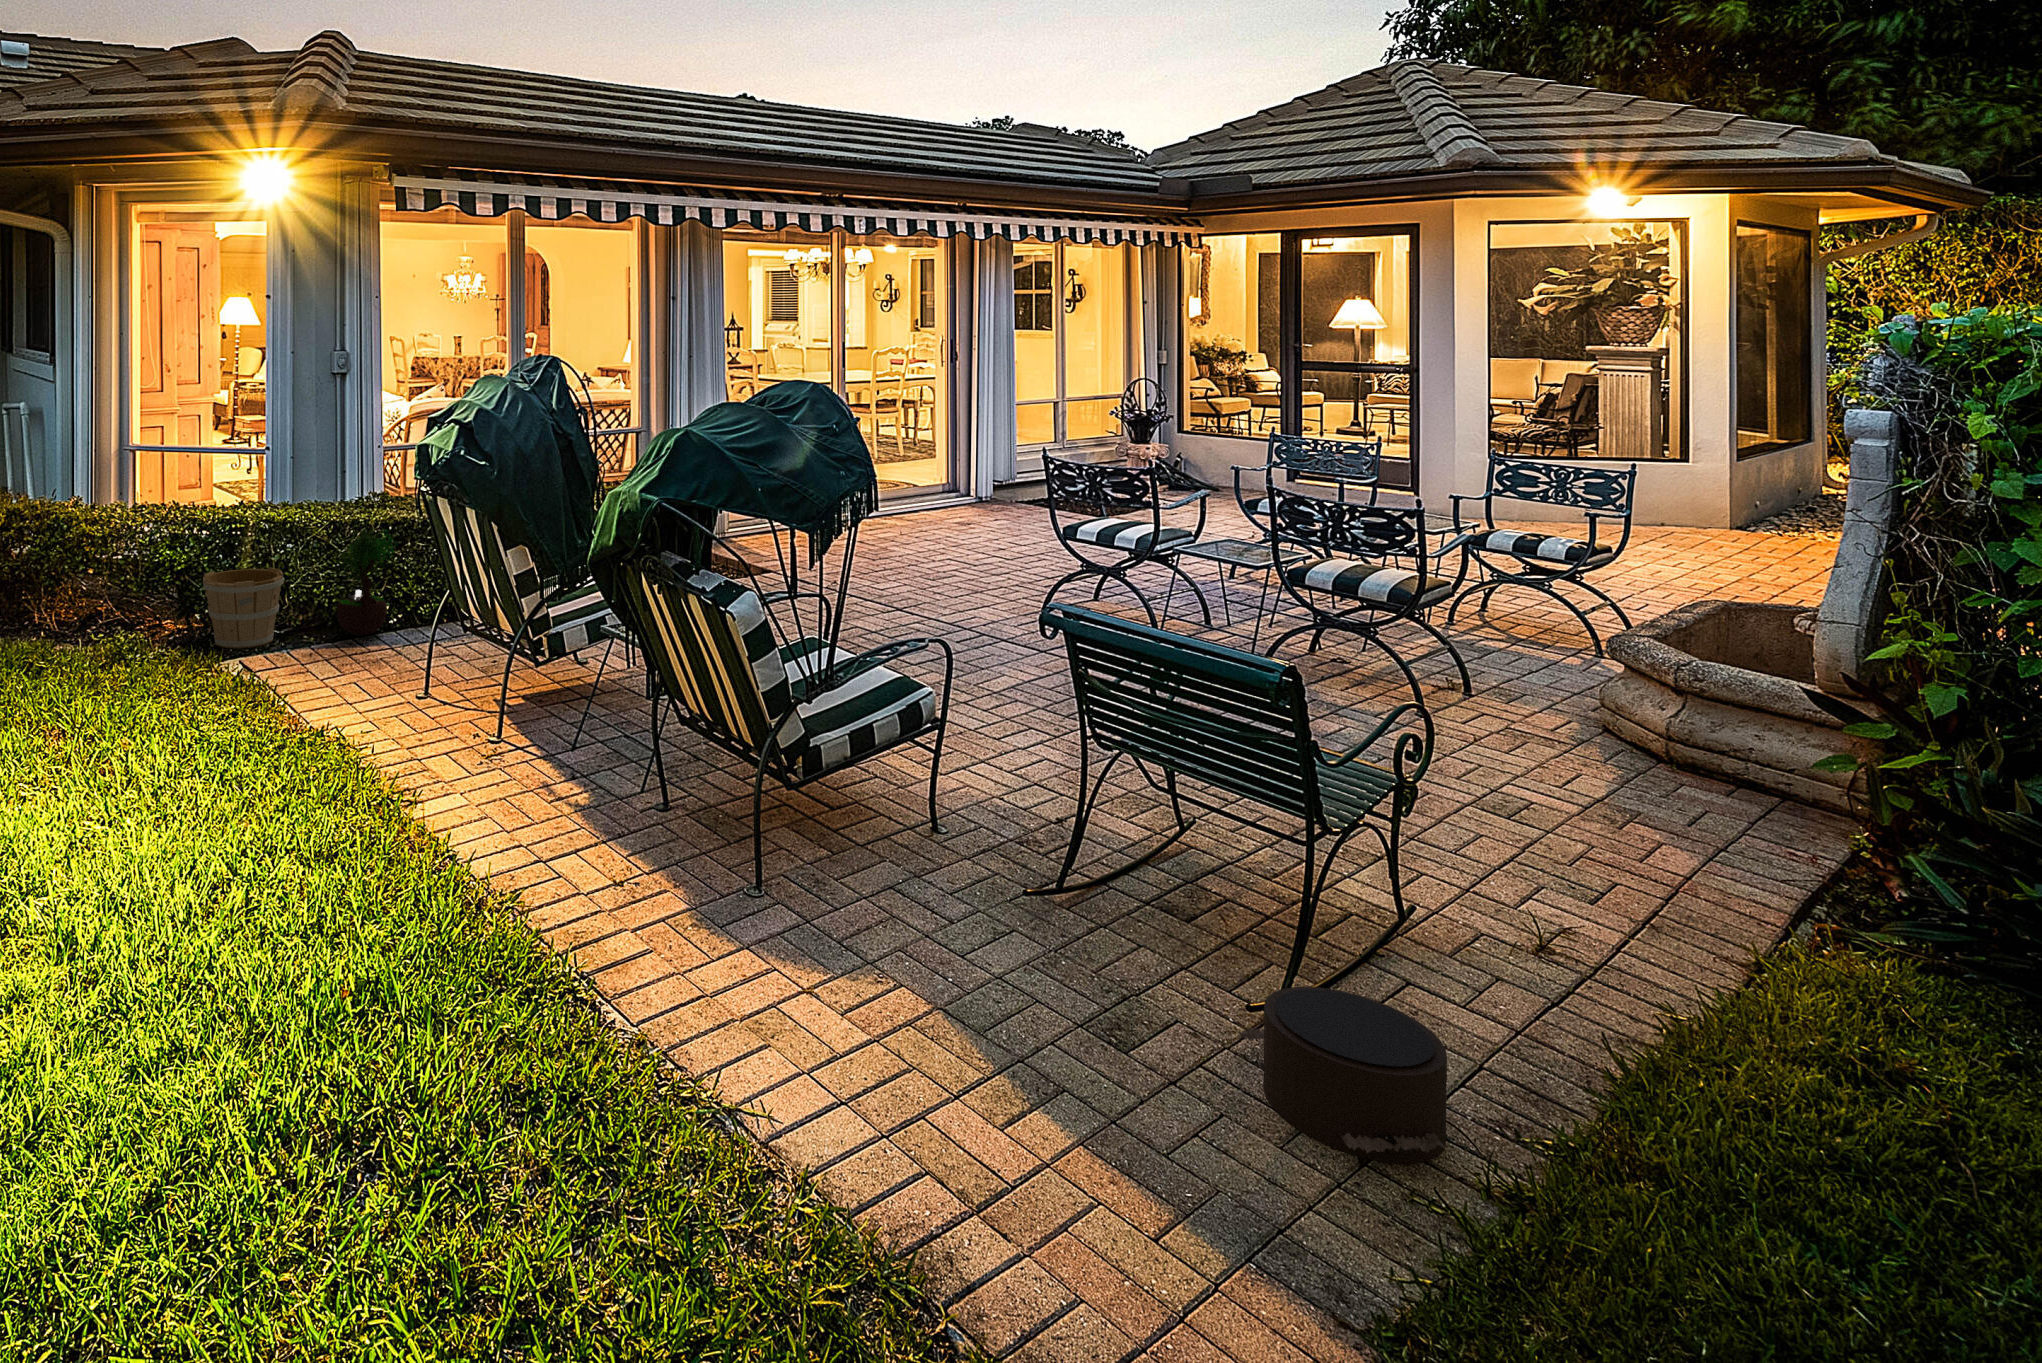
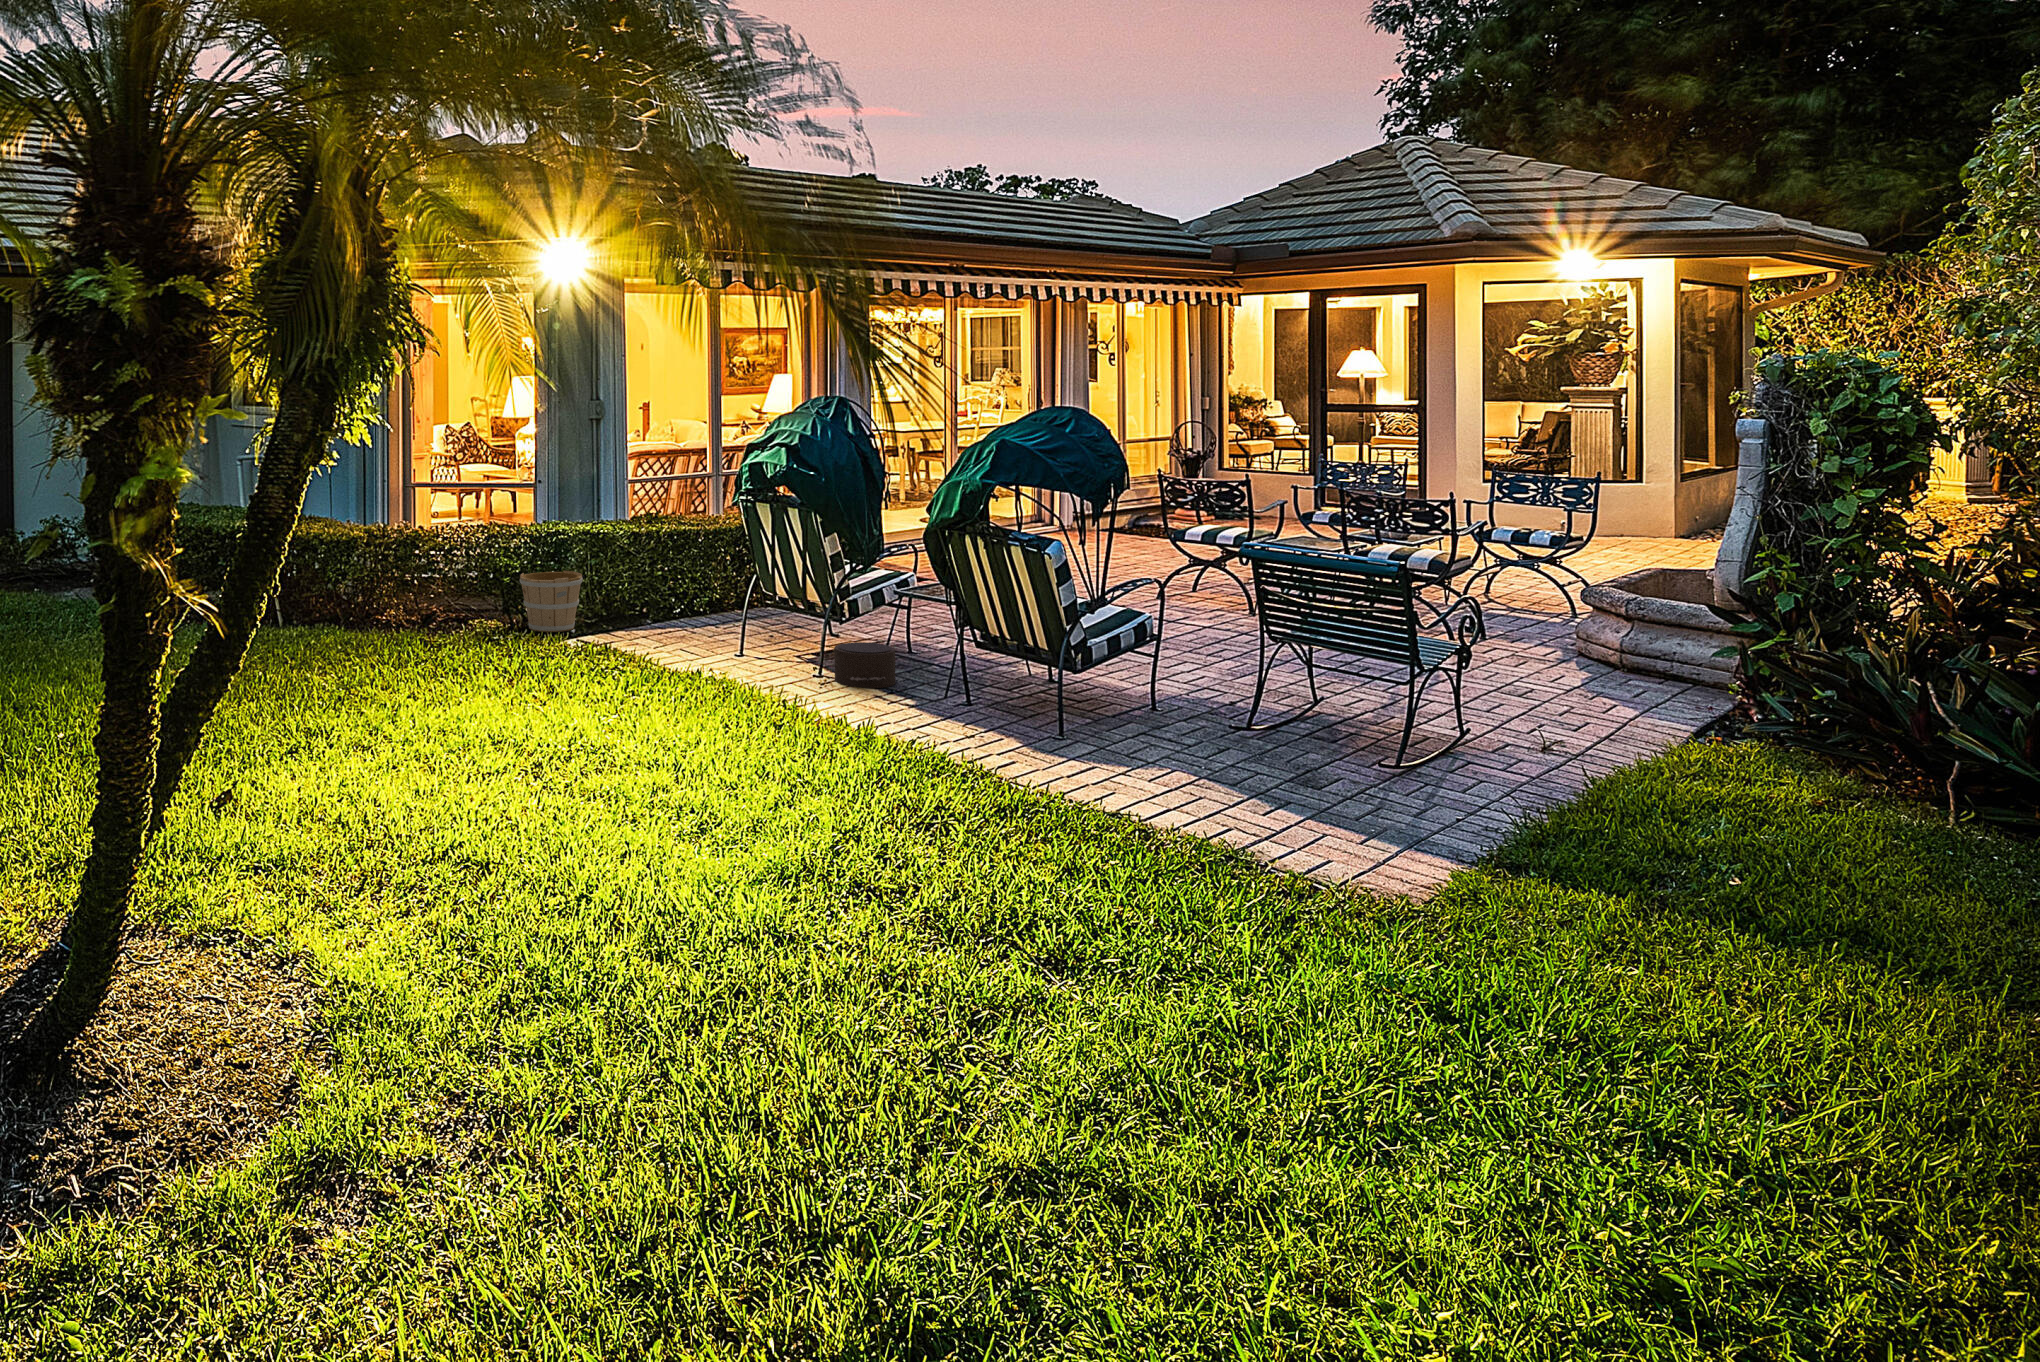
potted tree: present [331,523,397,636] -> none [619,533,669,623]
pouf: present [1238,987,1448,1164] -> present [832,642,896,688]

